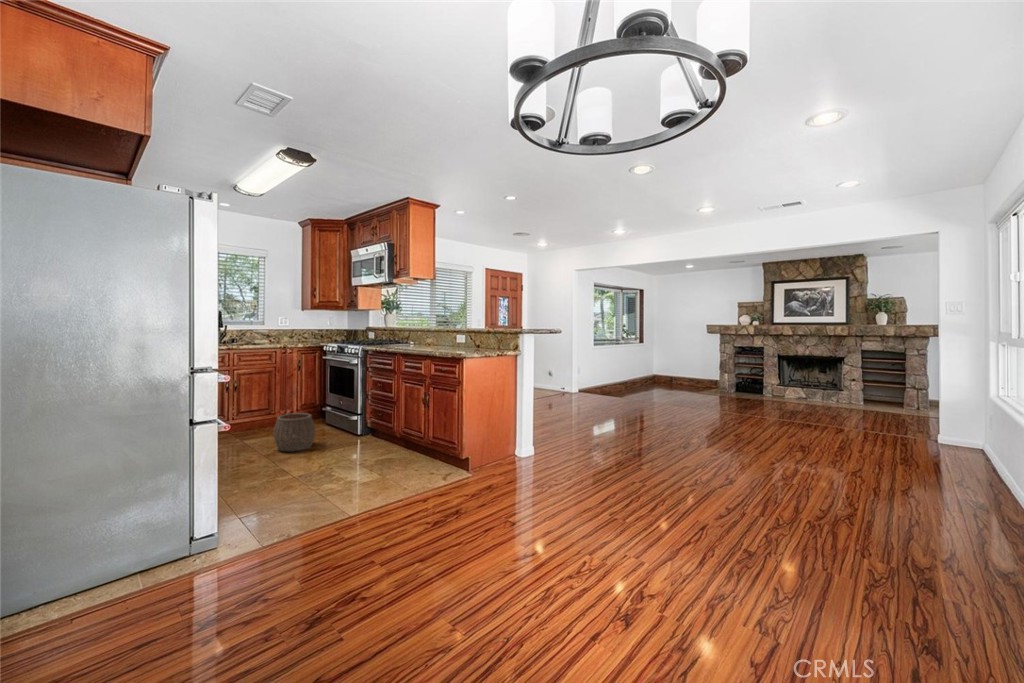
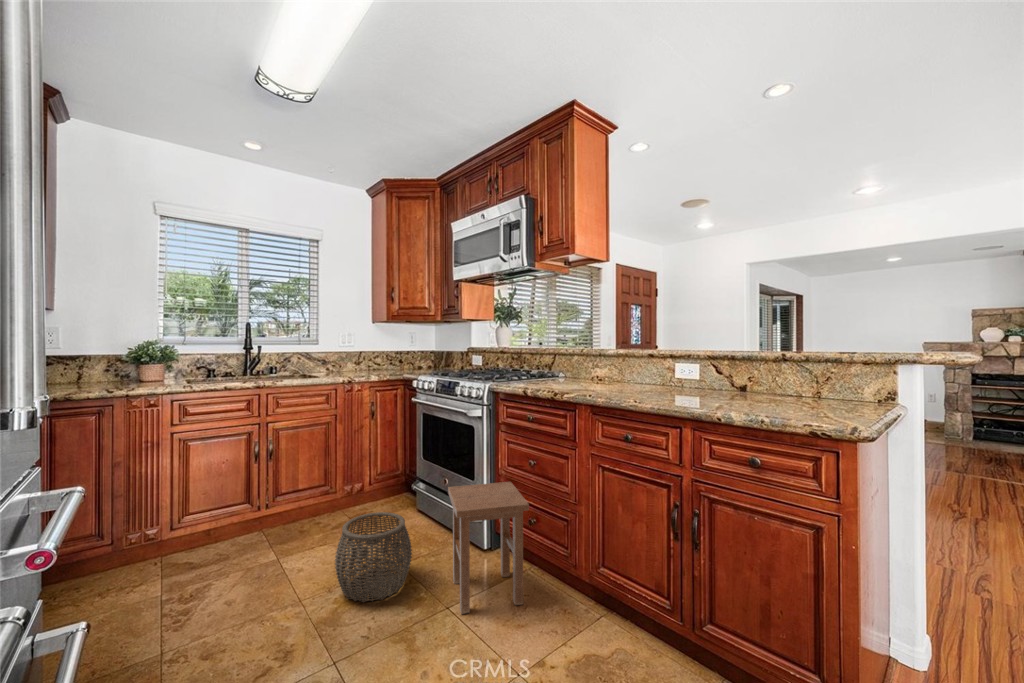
stool: none [334,397,372,454] -> present [448,482,529,614]

